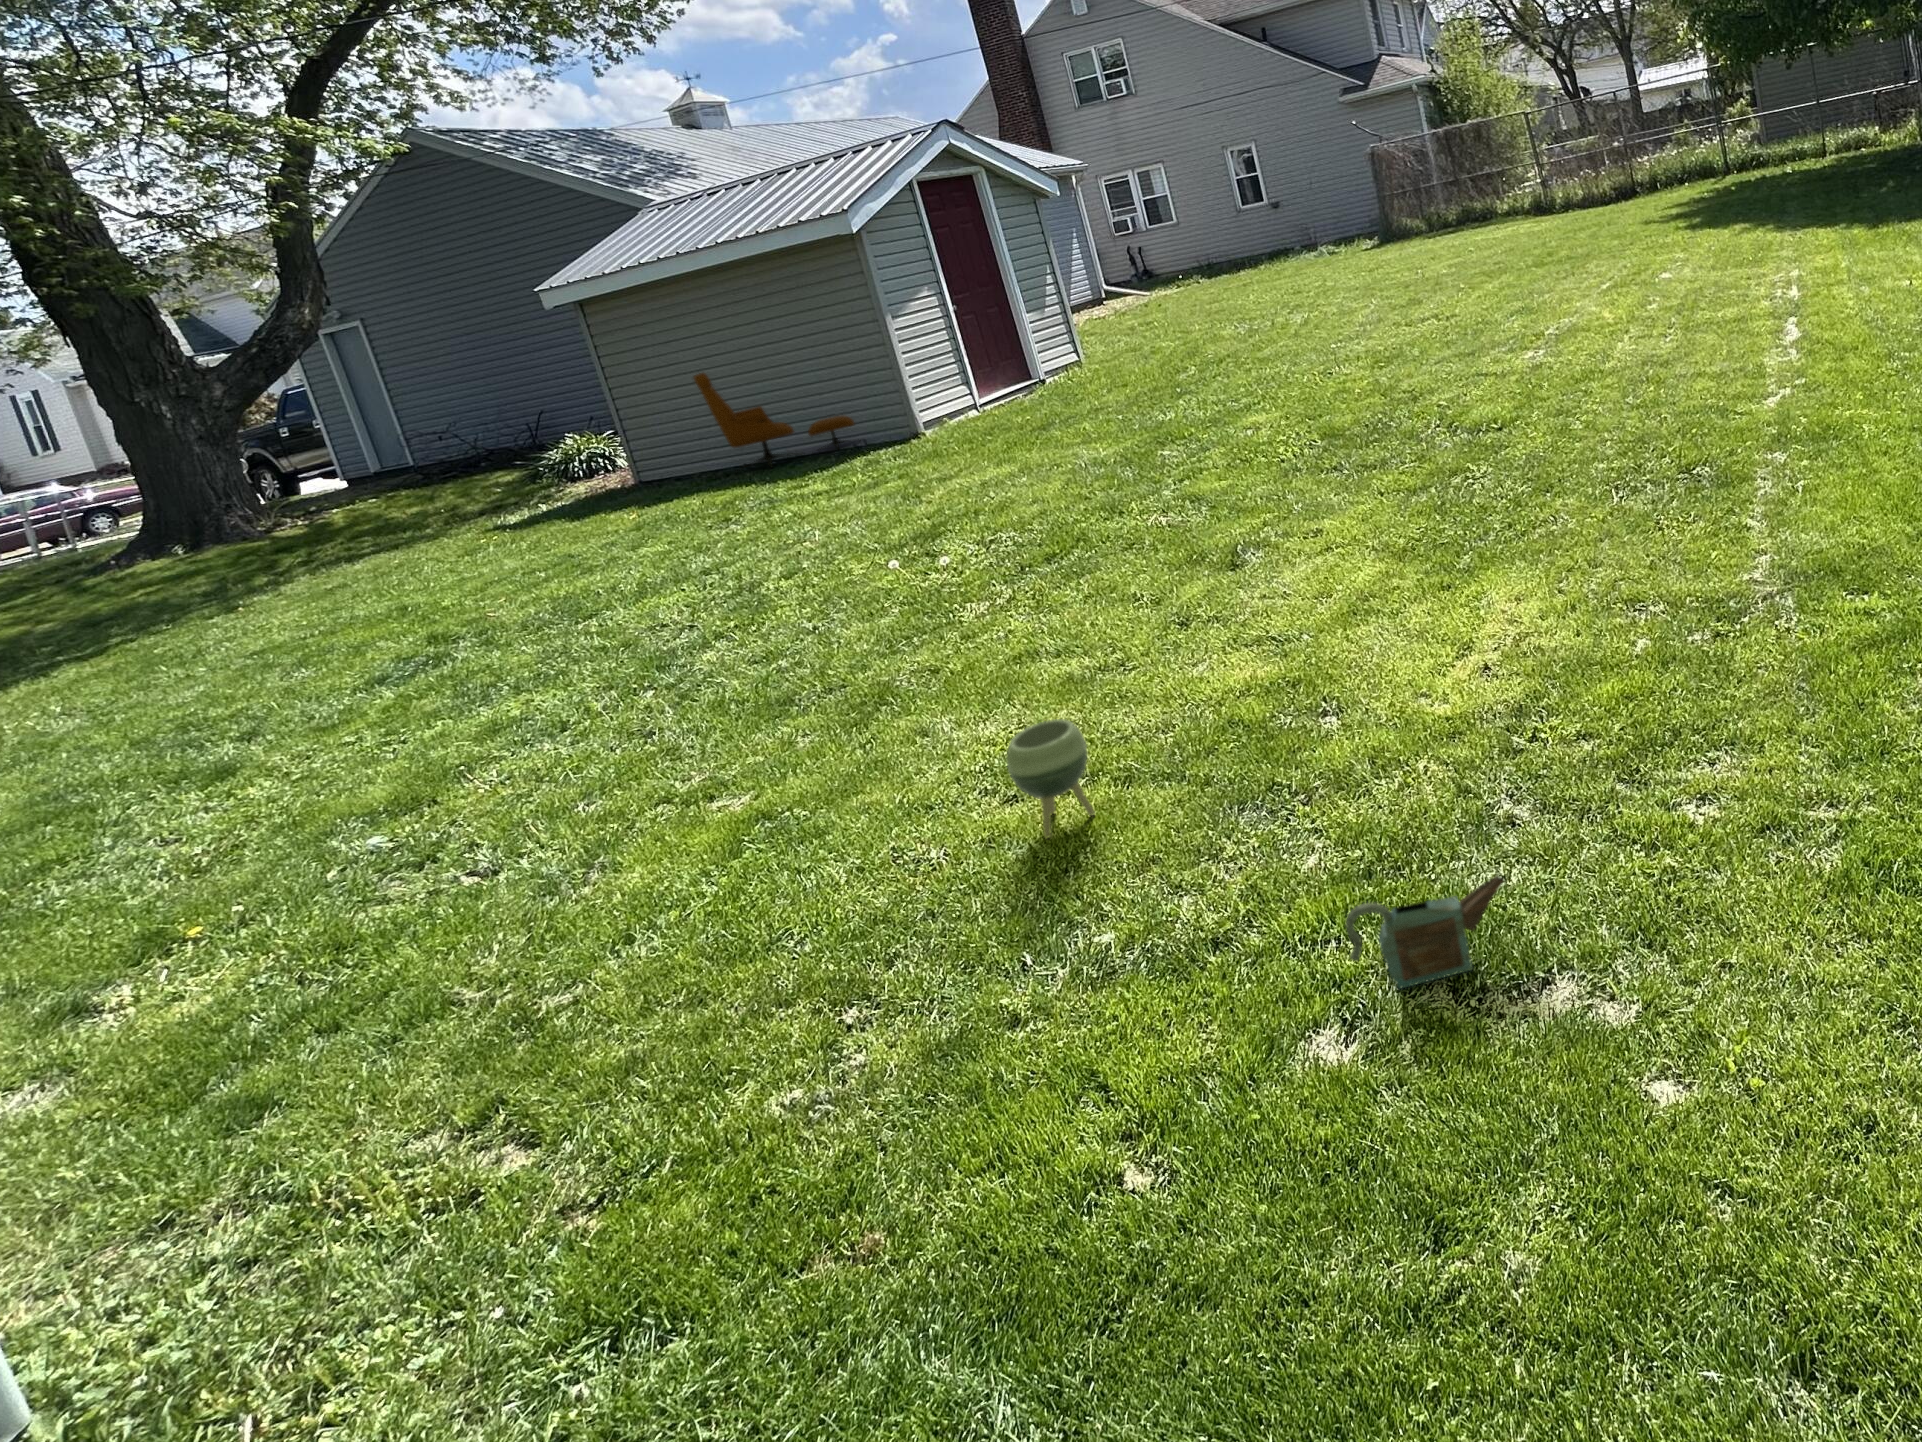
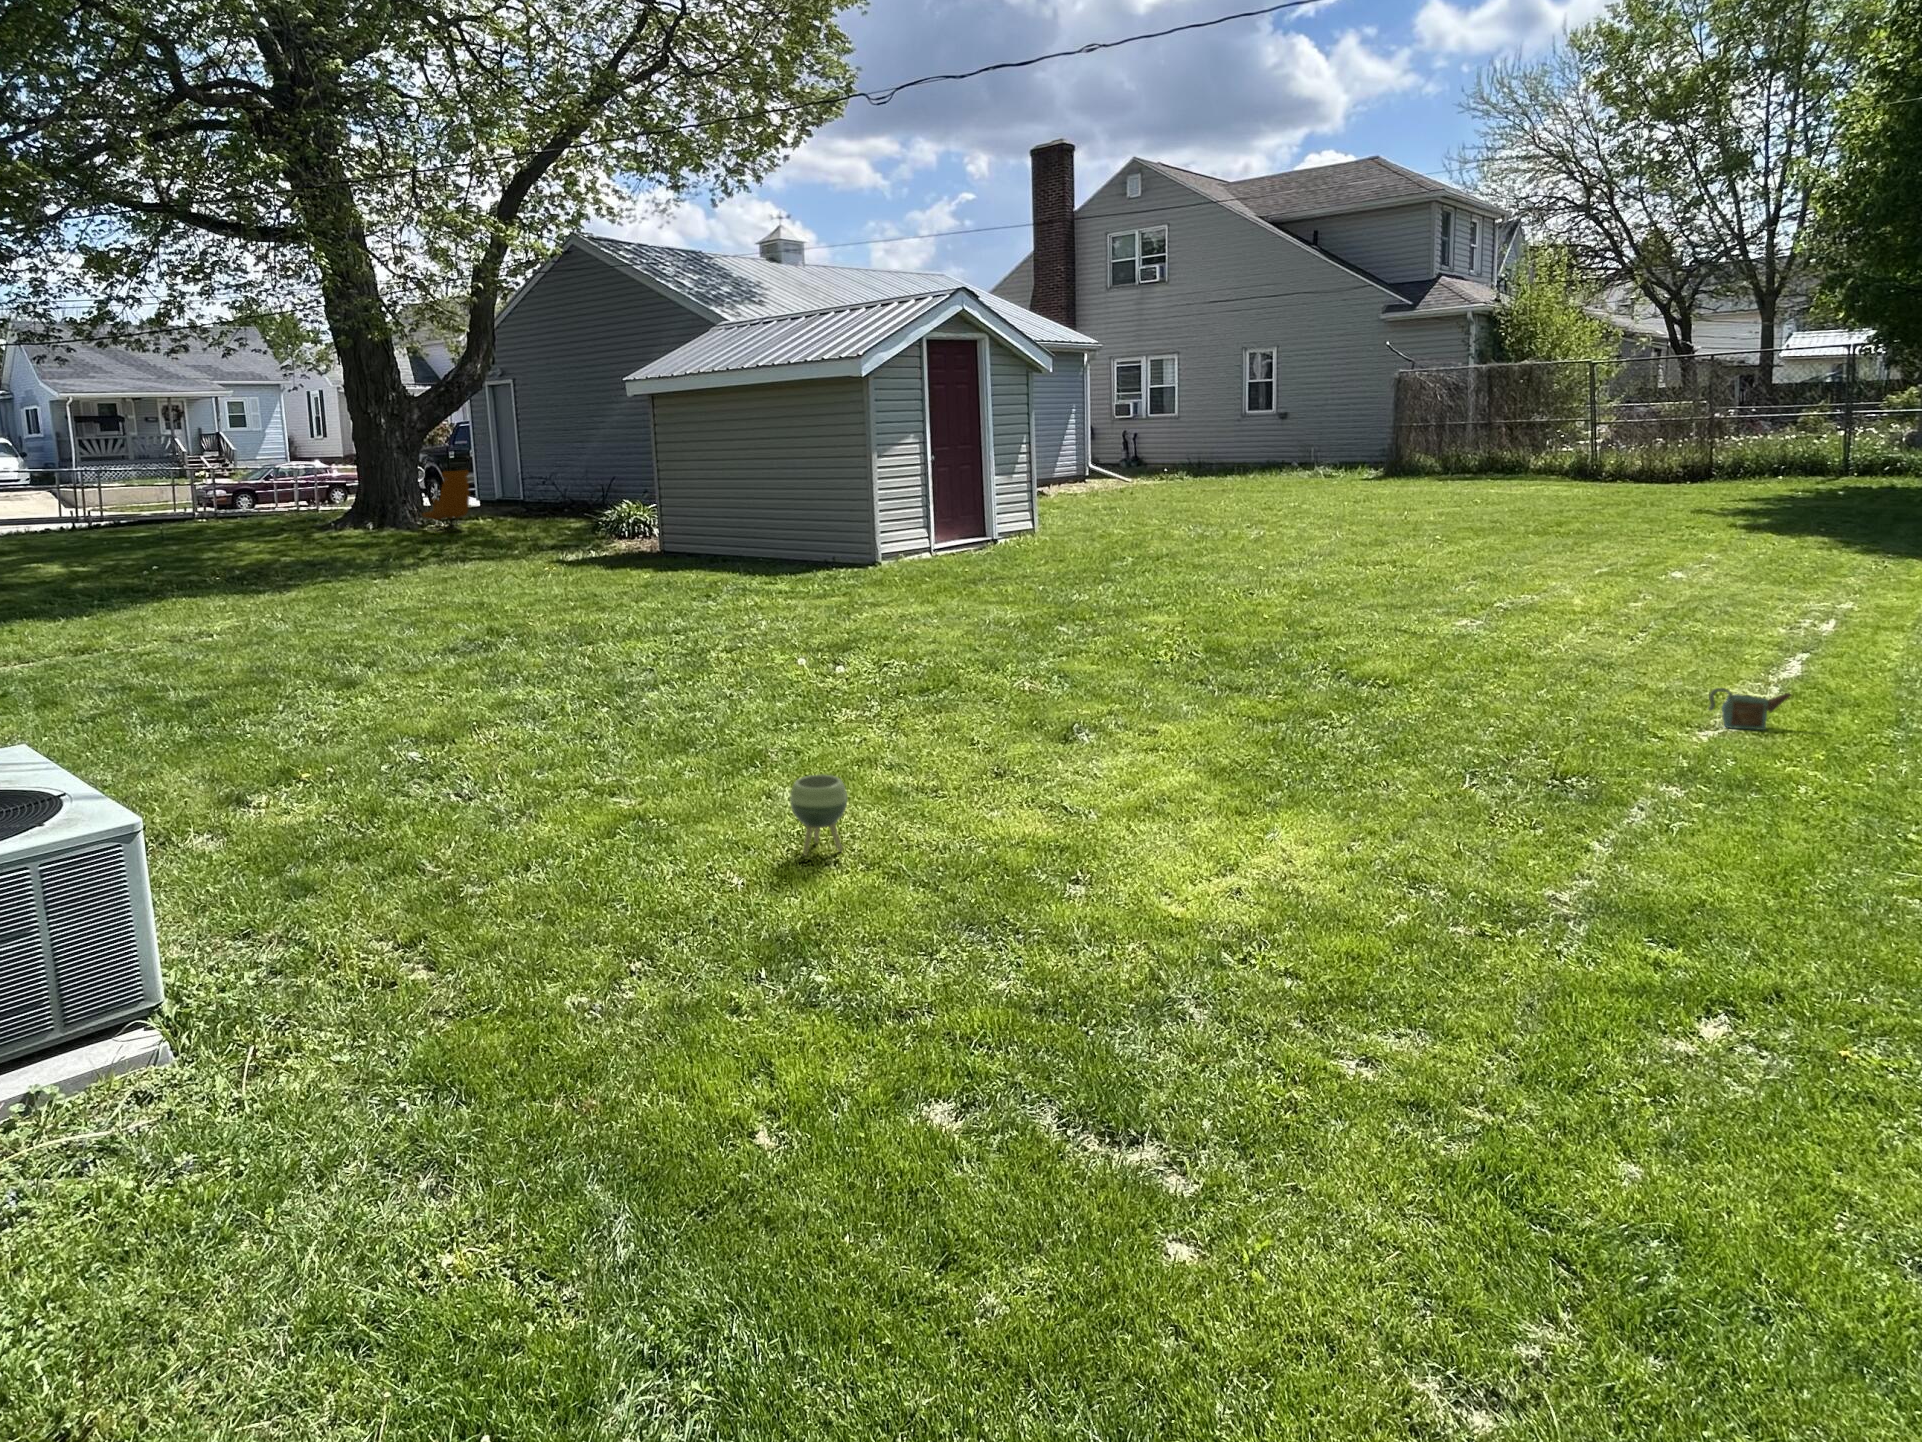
lounge chair: present [693,373,859,467] -> present [422,470,470,532]
watering can: present [1346,876,1505,989] -> present [1708,688,1791,730]

